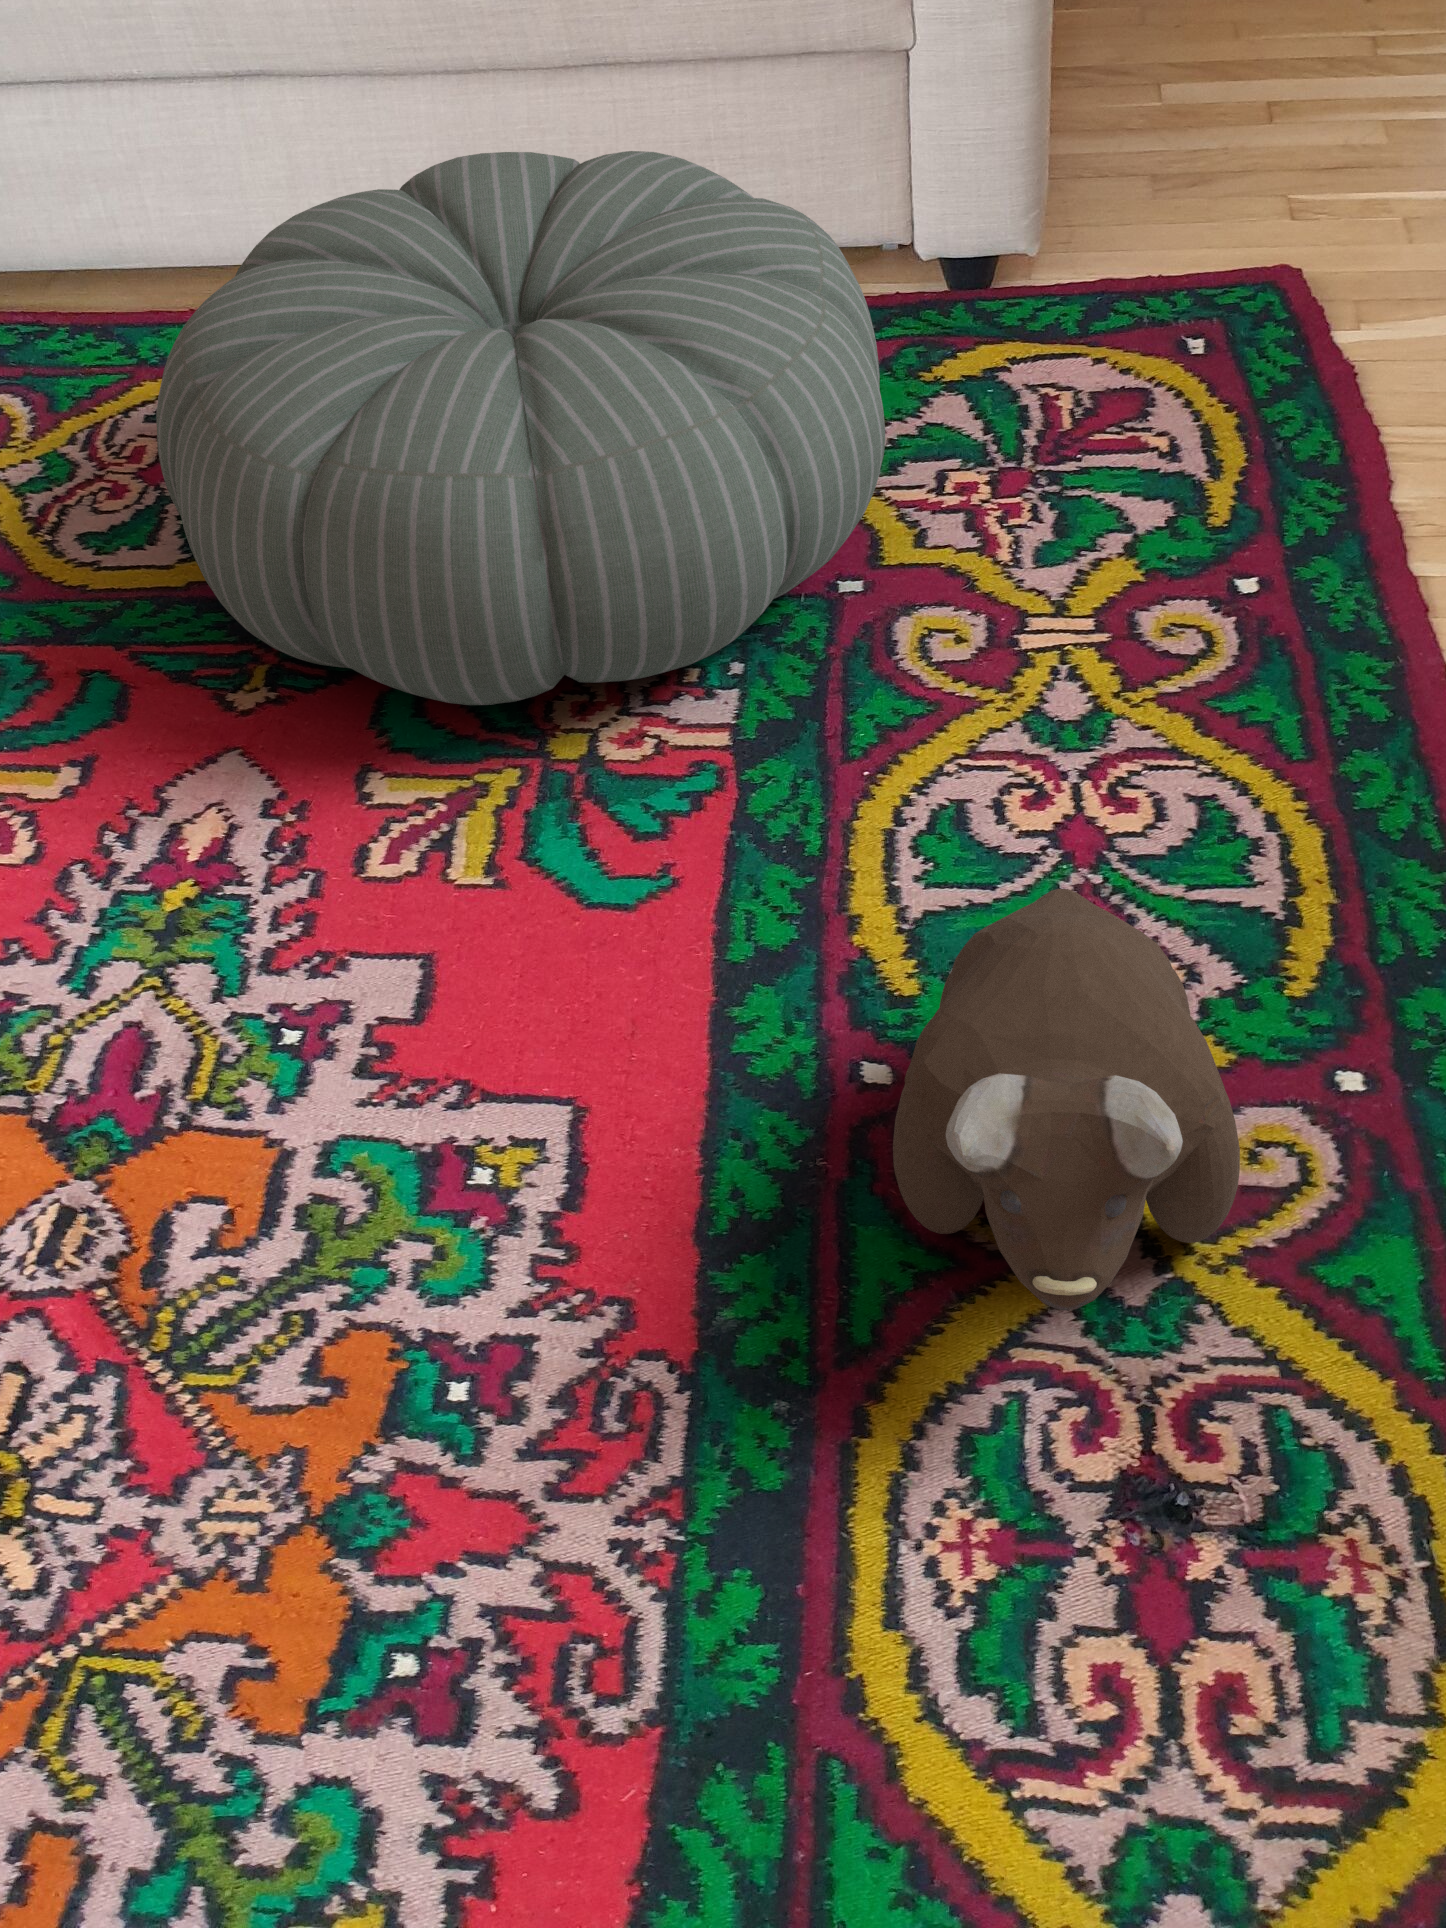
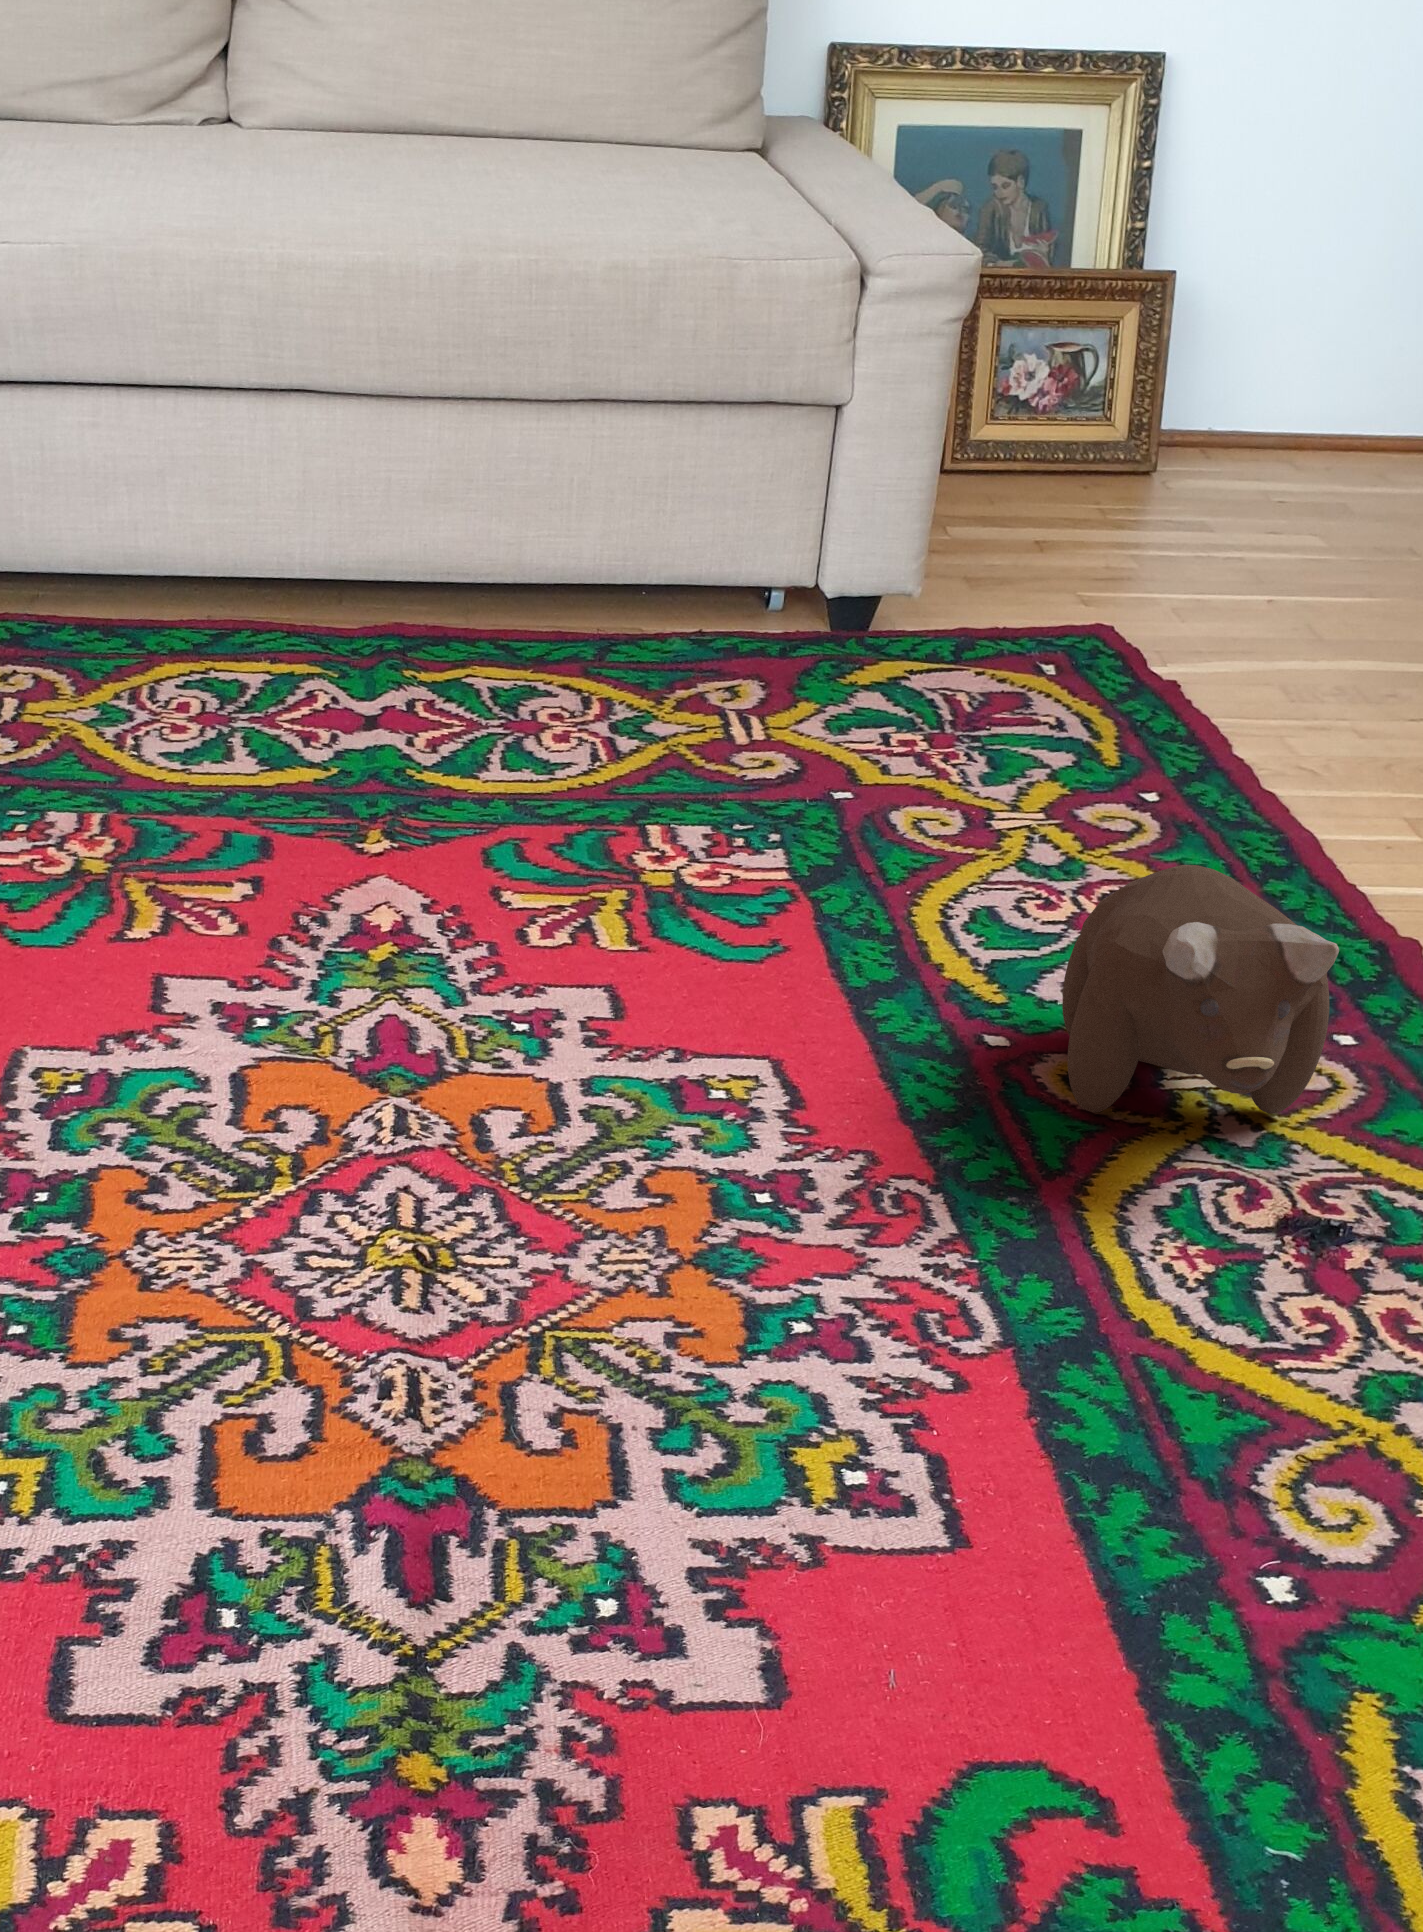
pouf: present [156,151,885,705] -> none [275,458,882,840]

